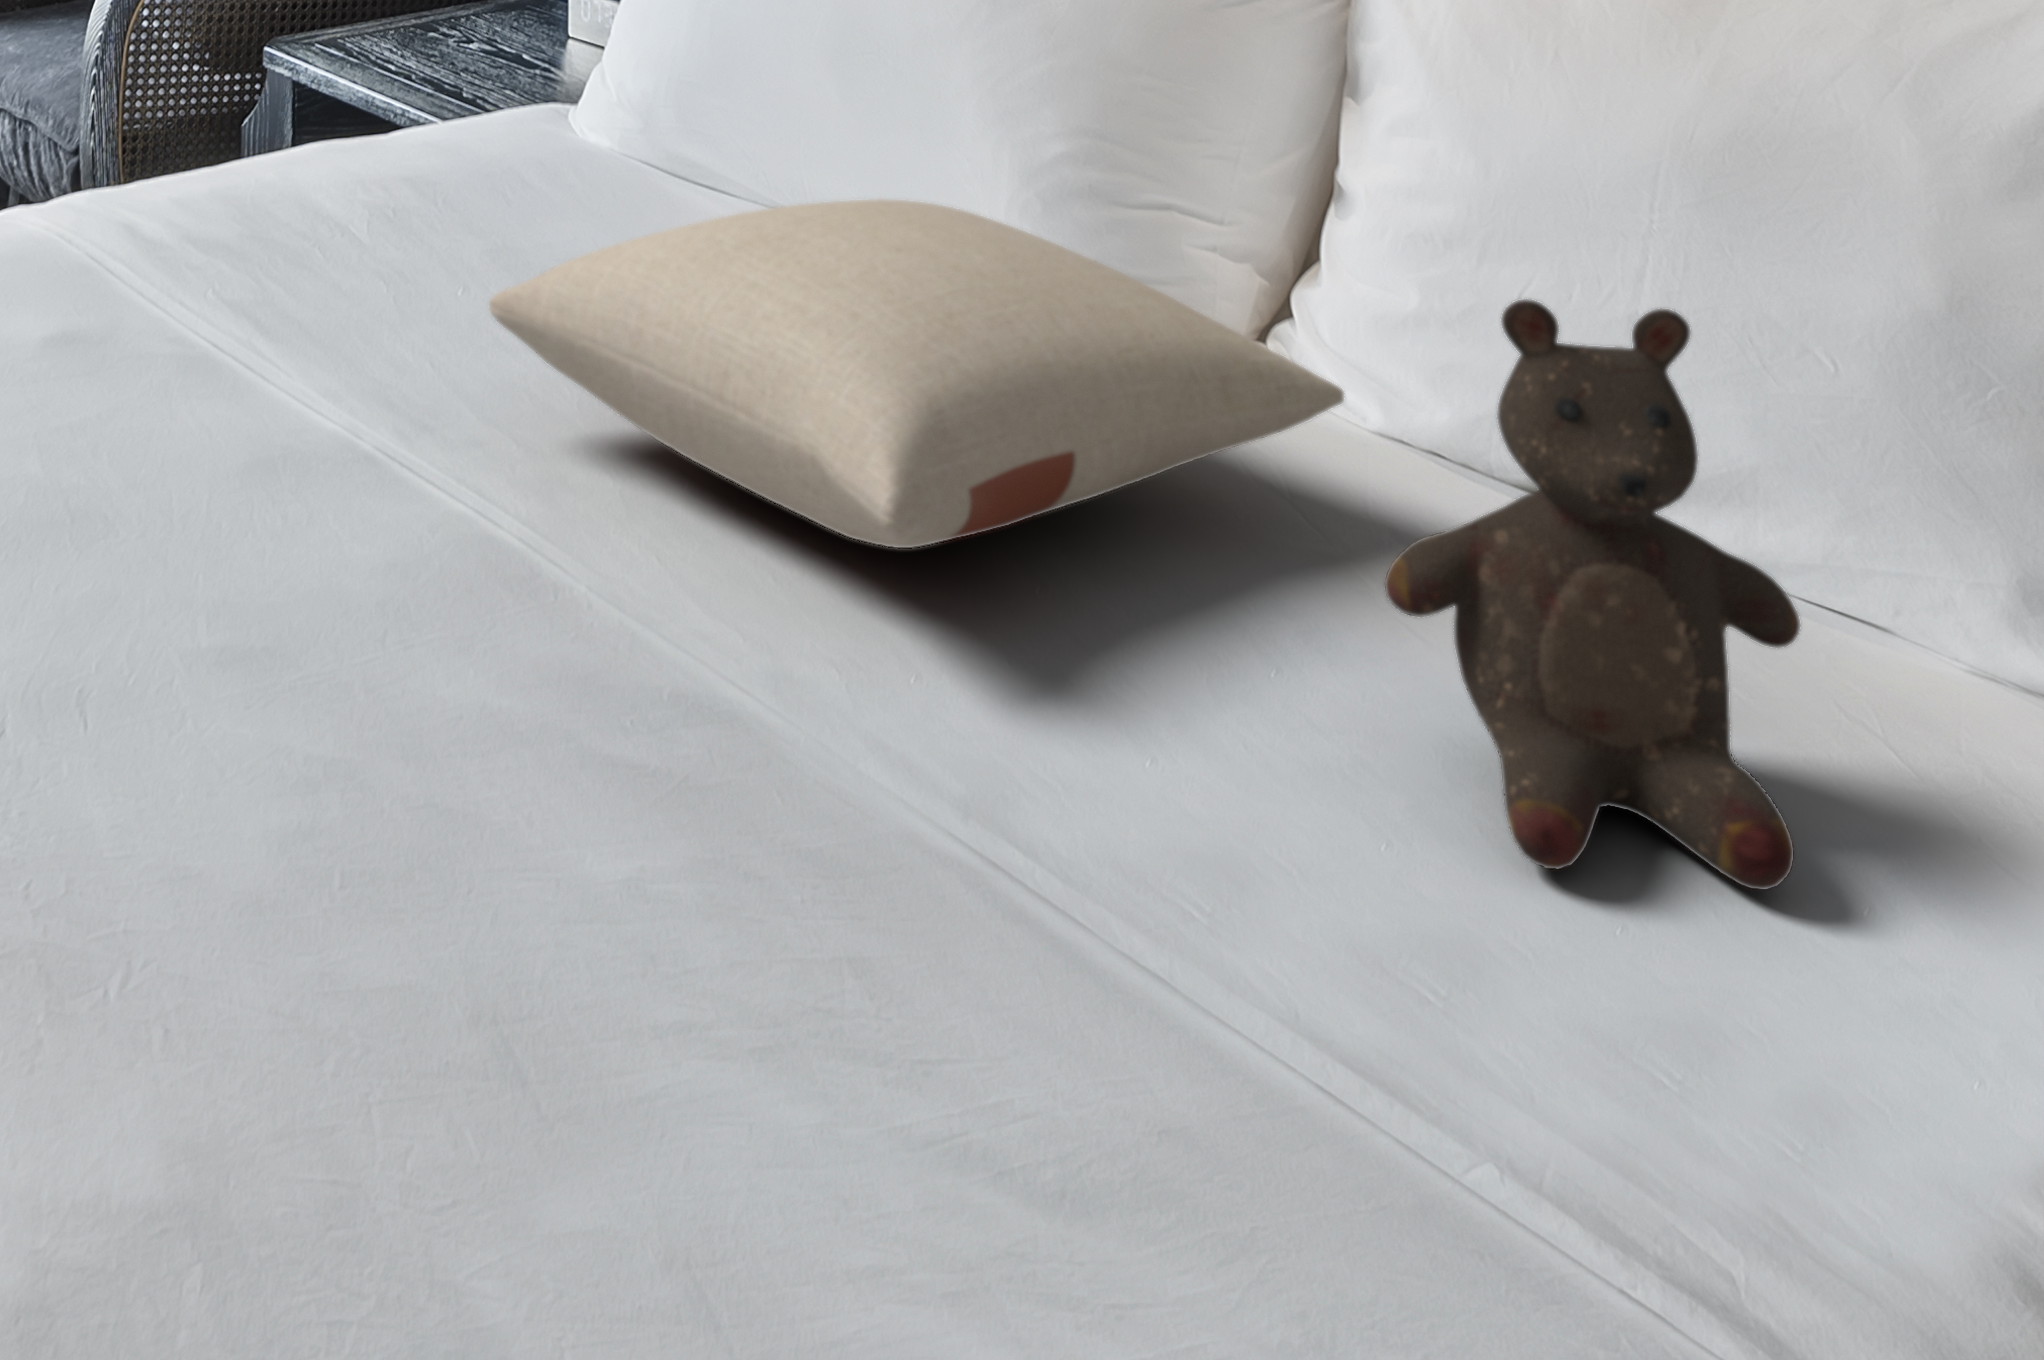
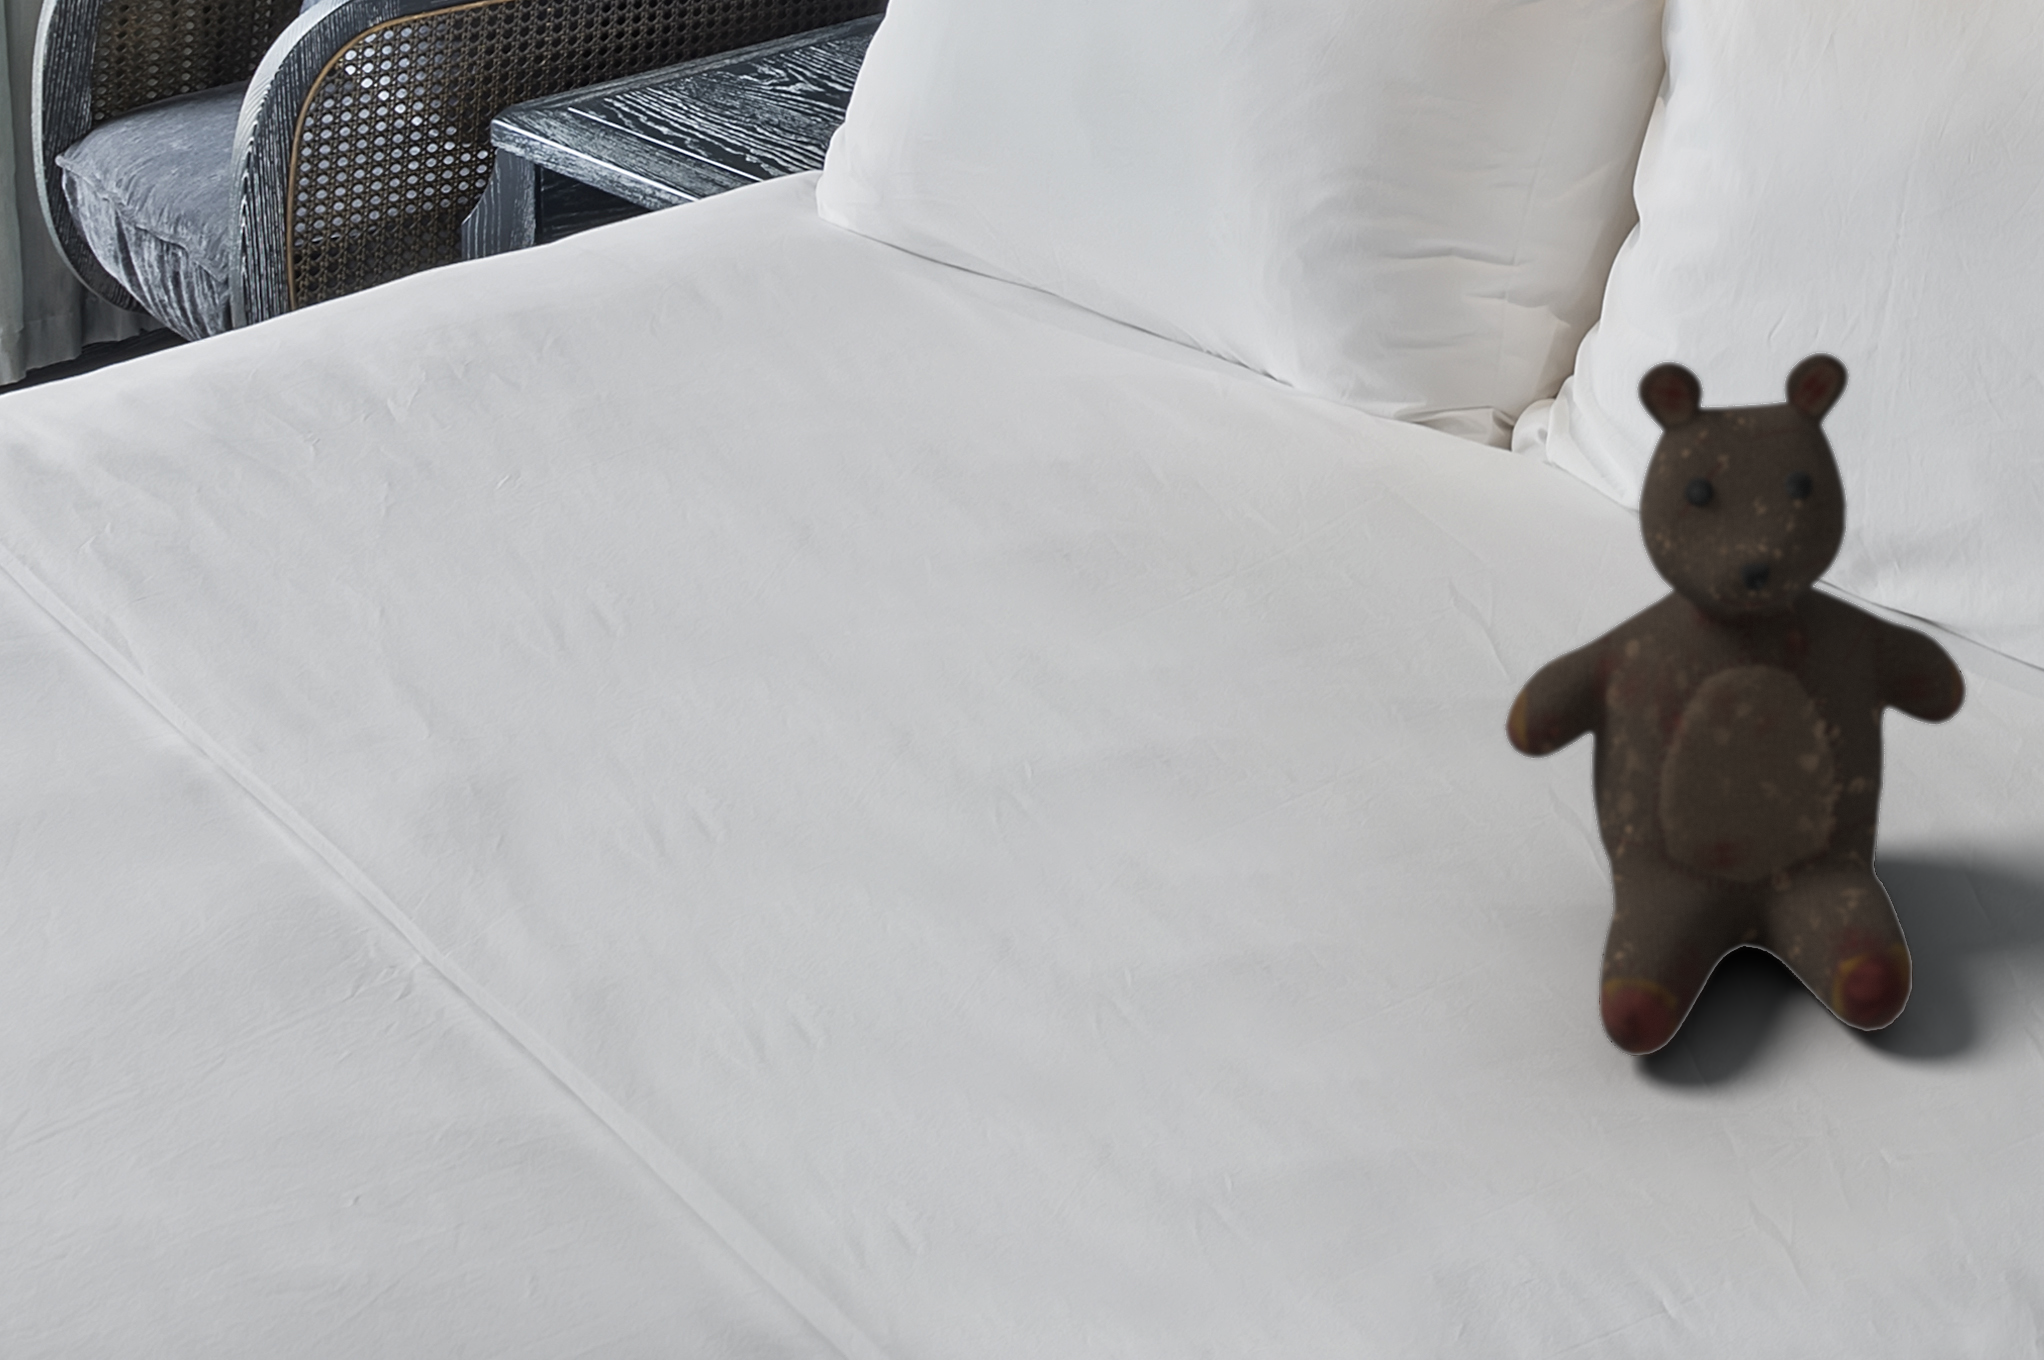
pillow: present [489,199,1344,548] -> none [494,277,1574,760]

